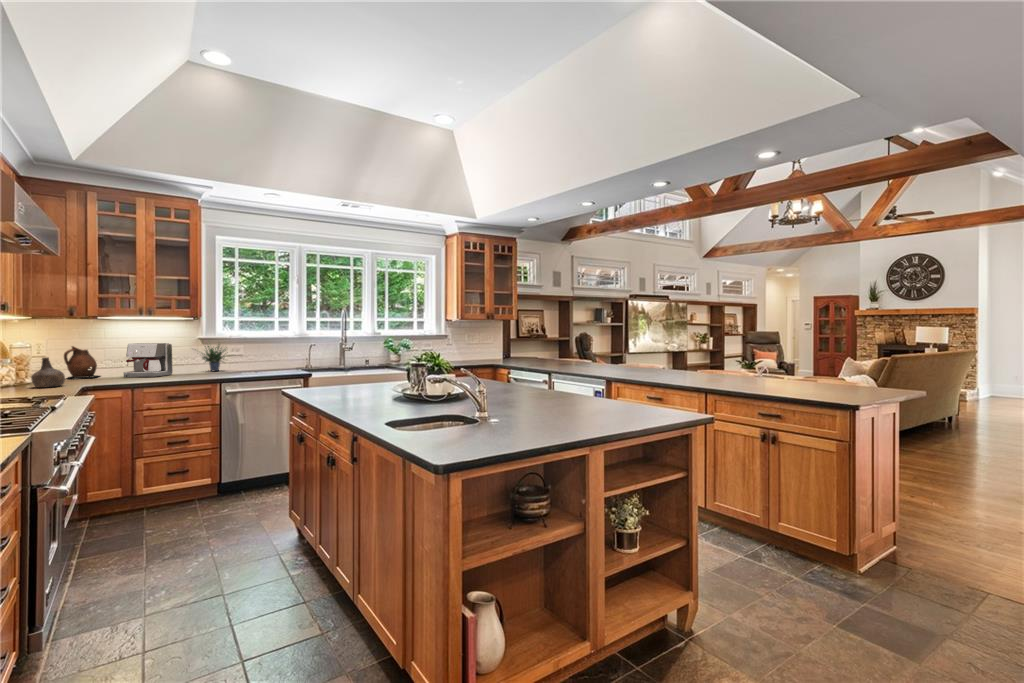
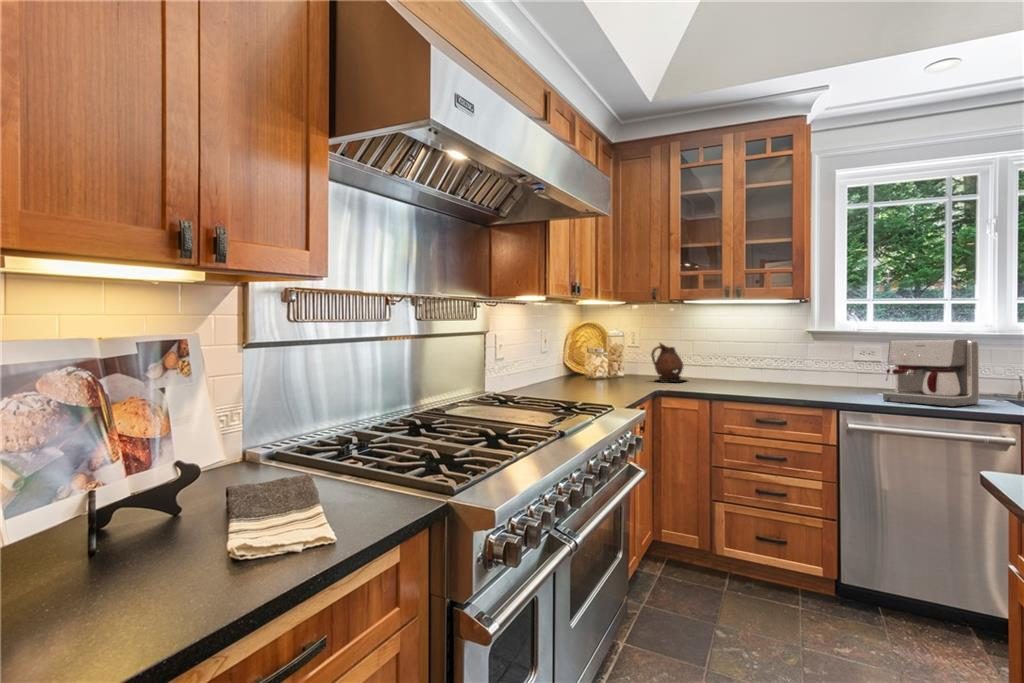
coffee maker: present [124,343,173,377] -> present [883,340,979,407]
potted plant: present [202,344,226,371] -> none [795,330,870,386]
bottle: present [31,357,65,388] -> none [611,354,641,390]

